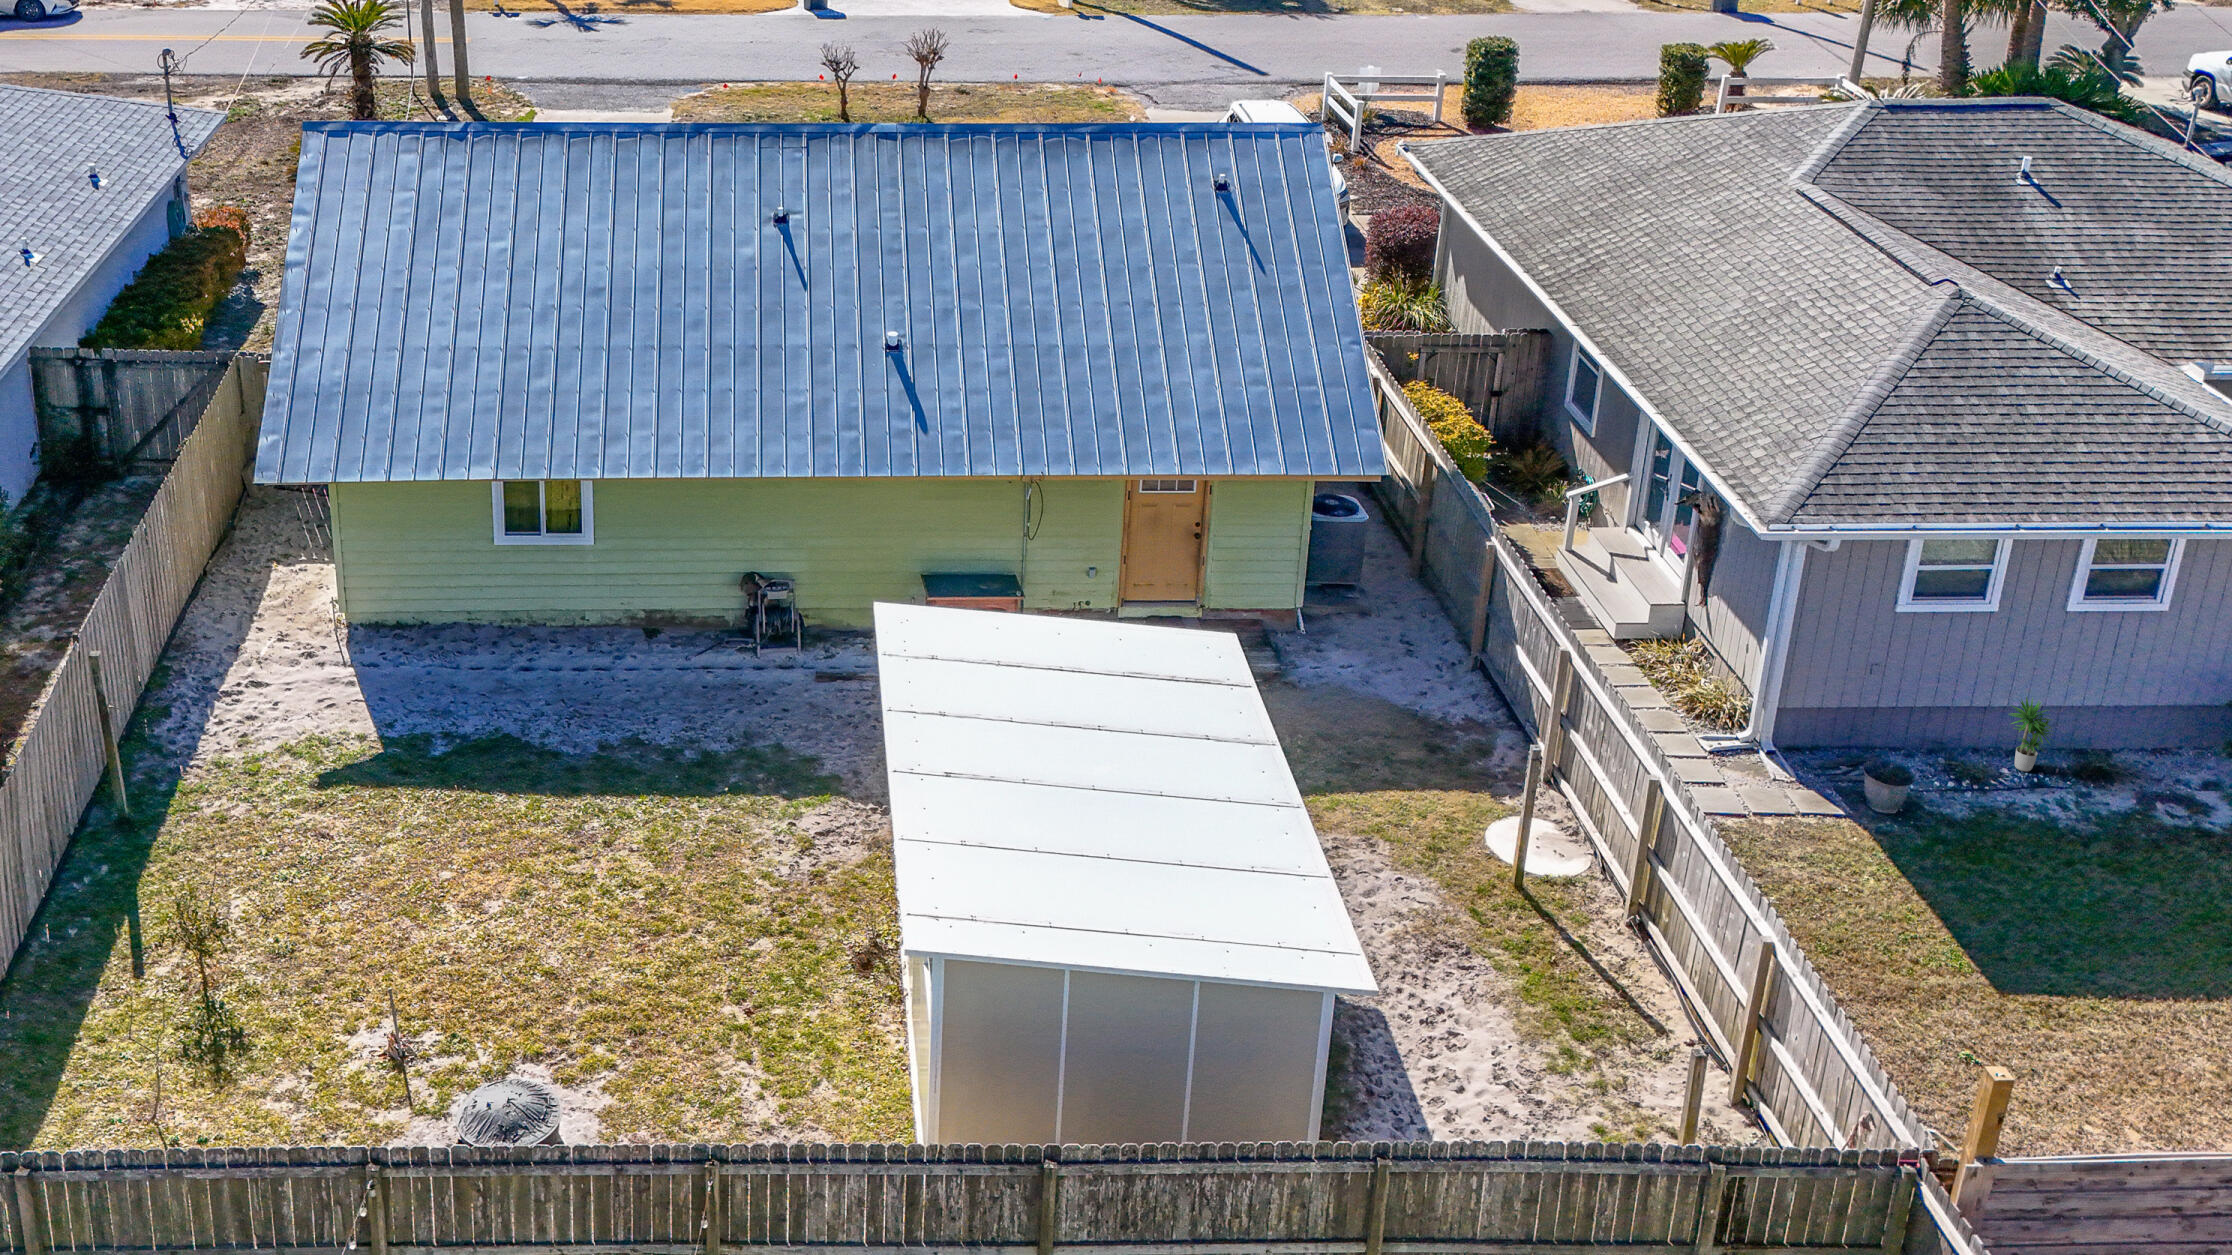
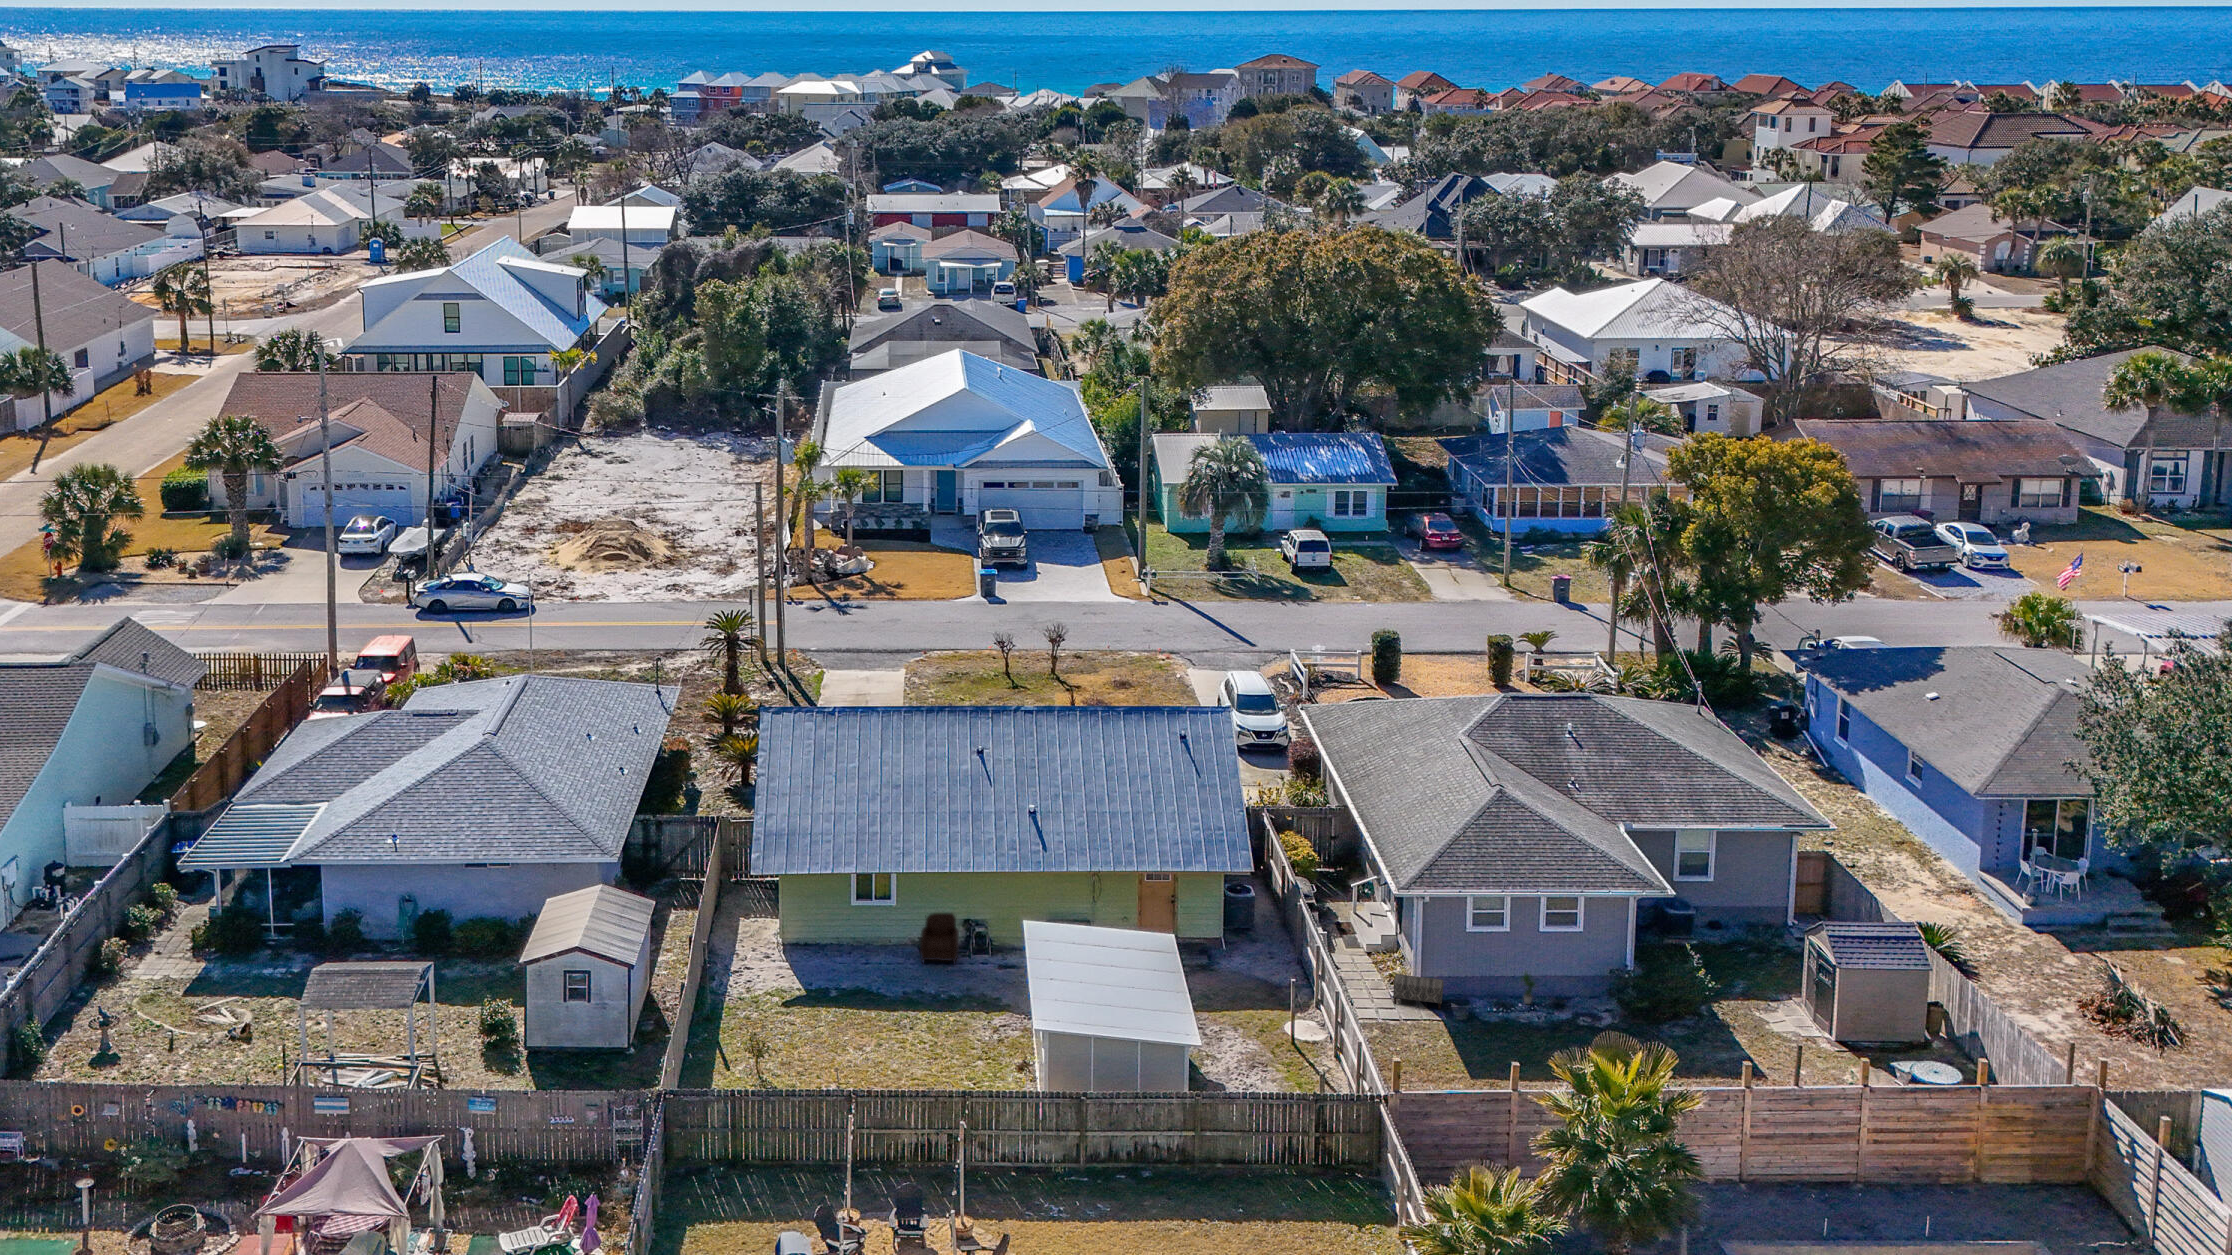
chair: none [643,546,729,671] -> present [920,913,959,964]
bench: none [1715,703,1844,786] -> present [1393,974,1444,1009]

